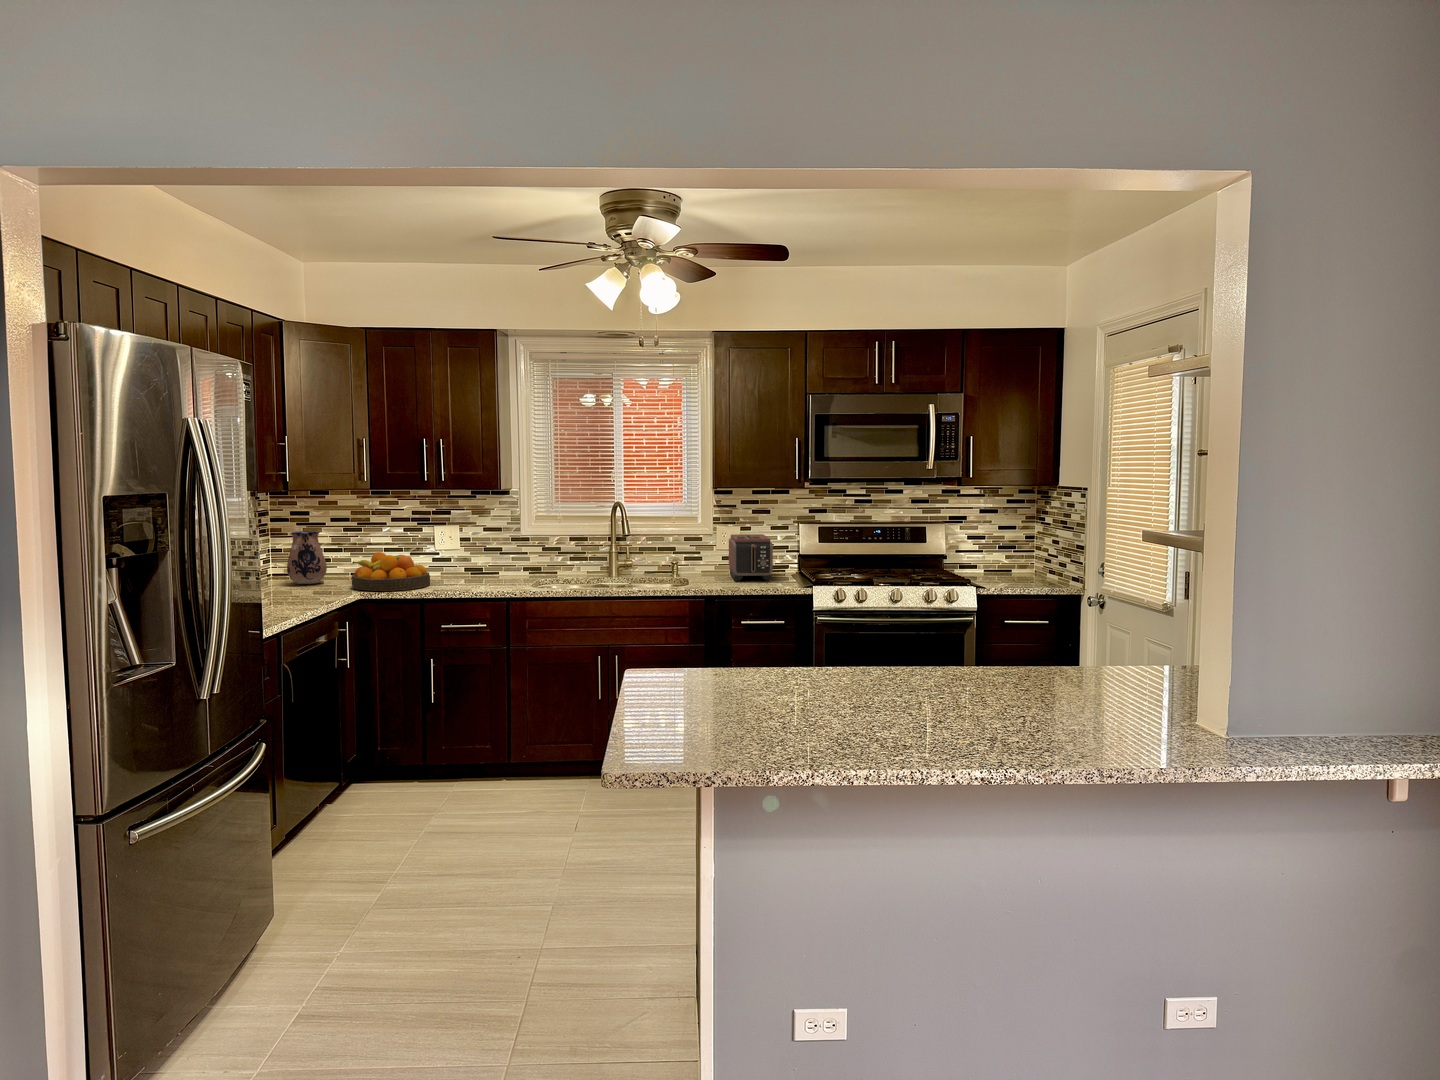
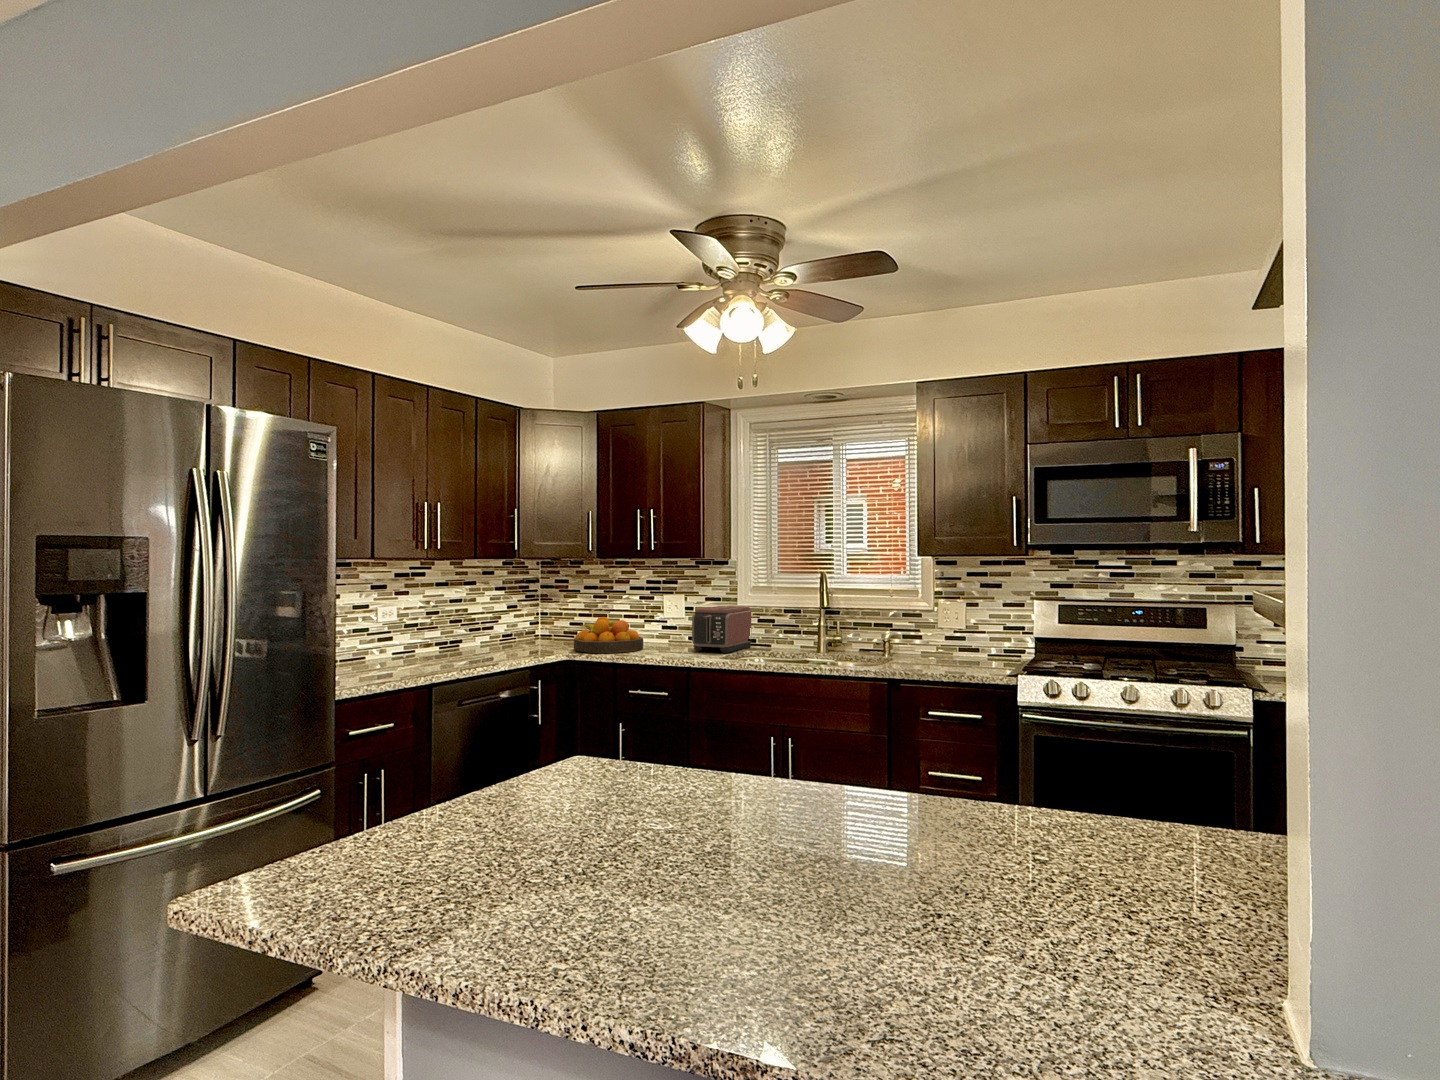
ceramic pitcher: present [287,531,327,584] -> none [537,596,570,644]
toaster: present [729,534,773,581] -> present [692,606,751,653]

